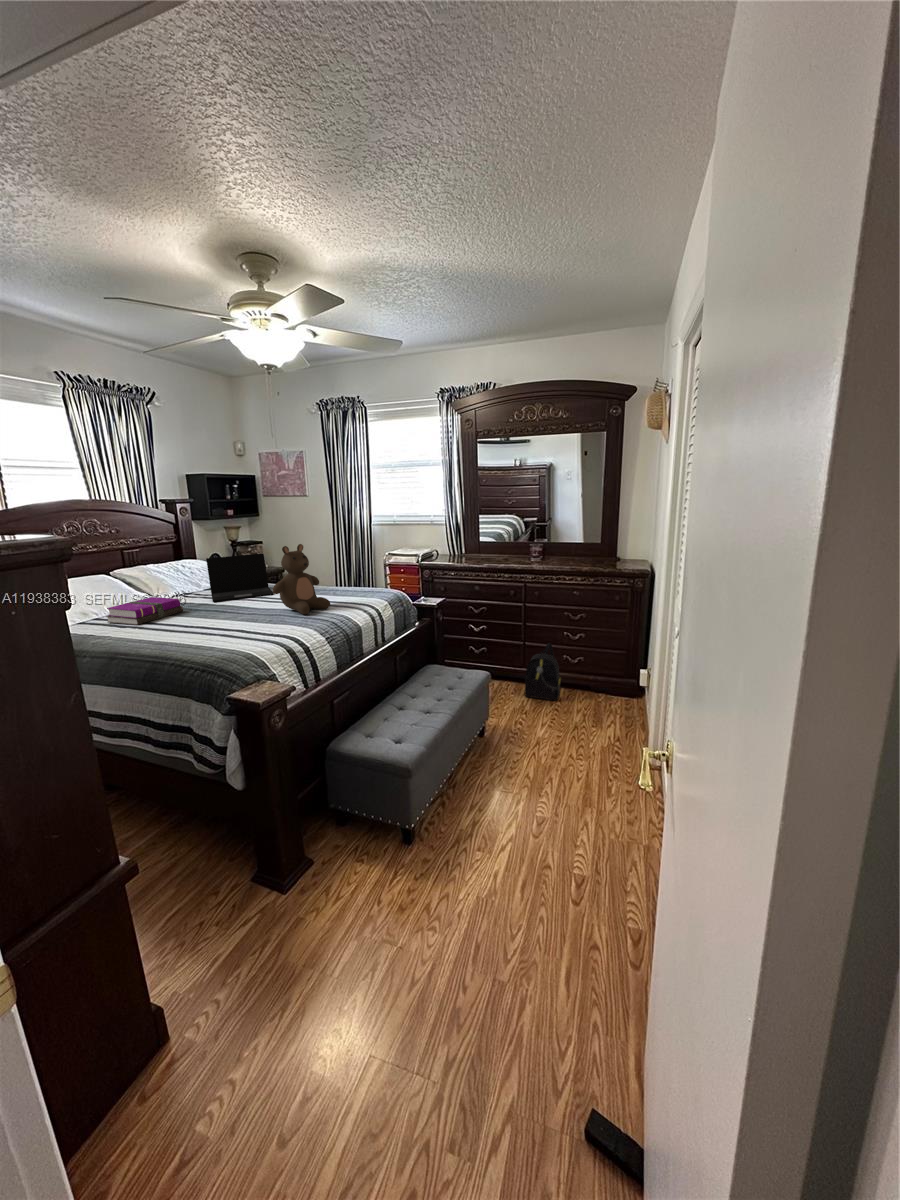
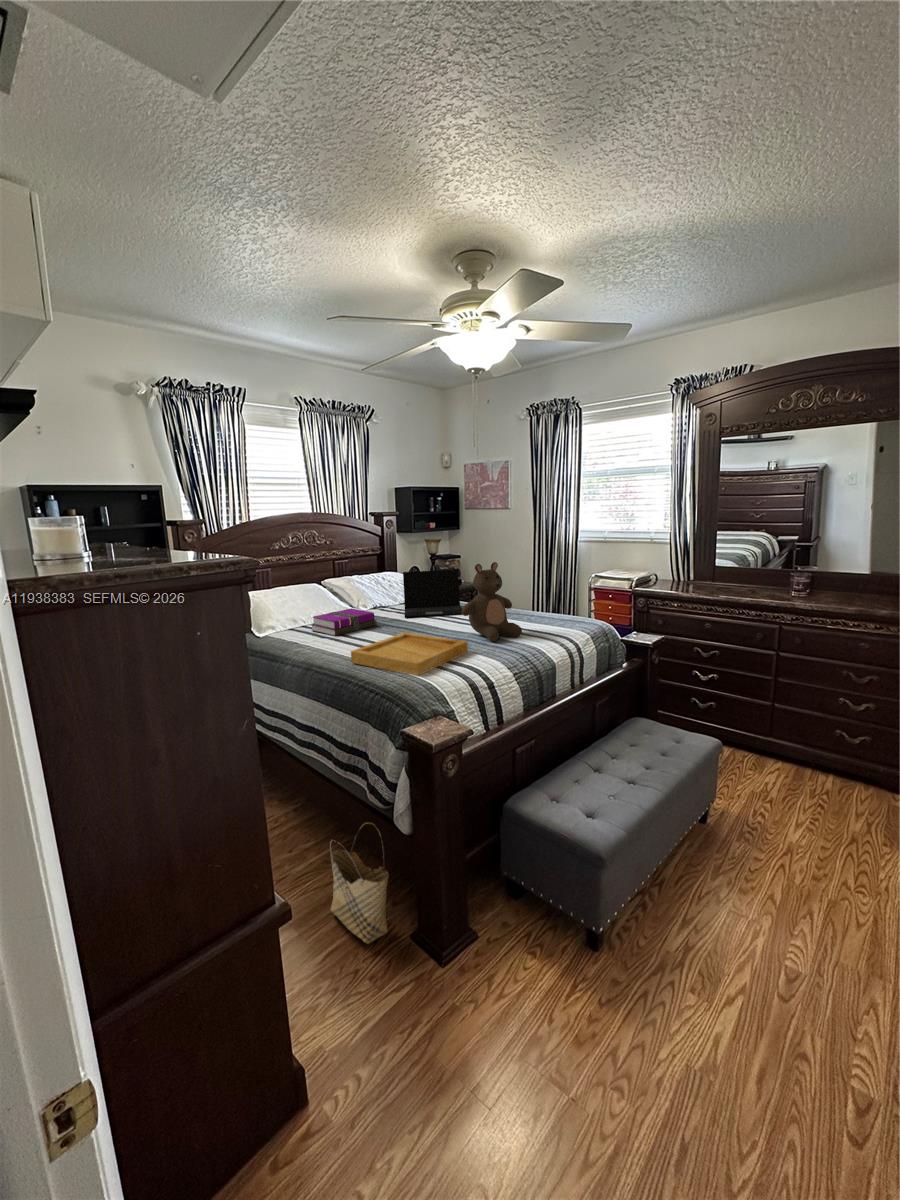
tray: none [161,614,282,650] -> present [351,632,468,676]
backpack: present [525,643,561,701] -> none [769,709,830,791]
woven basket: none [161,789,229,896] -> present [330,822,389,943]

